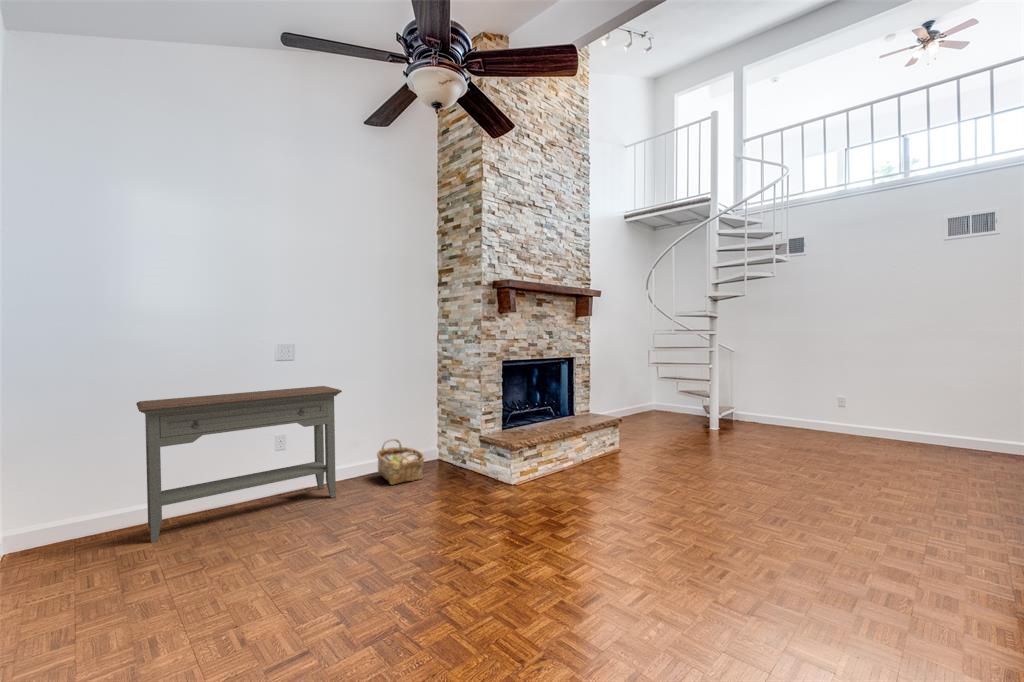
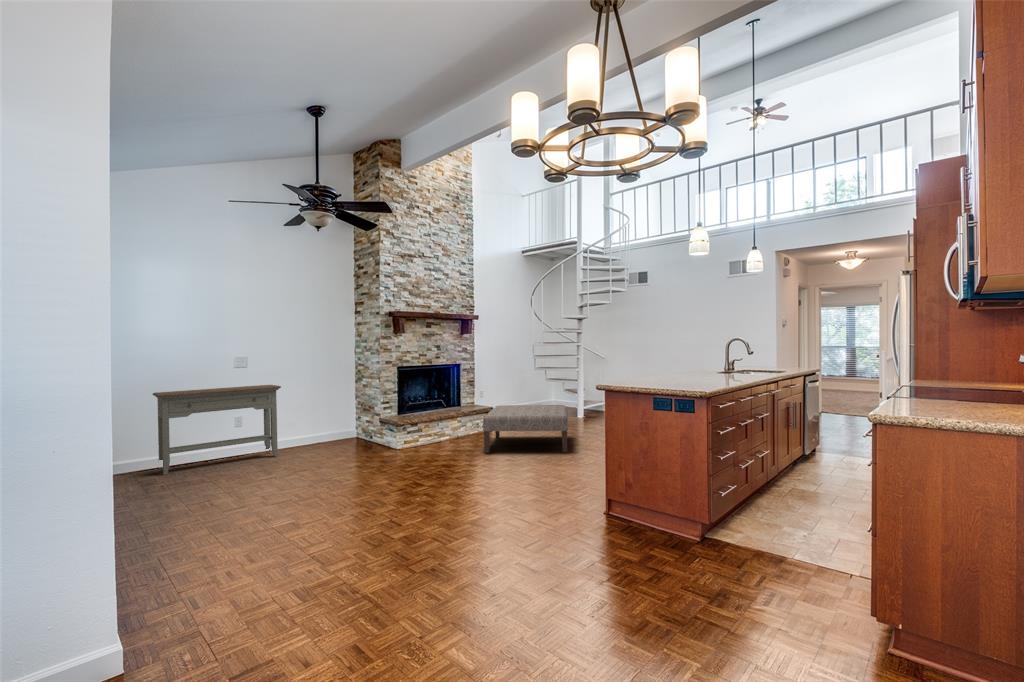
ottoman: none [641,420,806,509] -> present [483,405,568,453]
woven basket: present [377,439,424,485] -> none [308,422,340,451]

